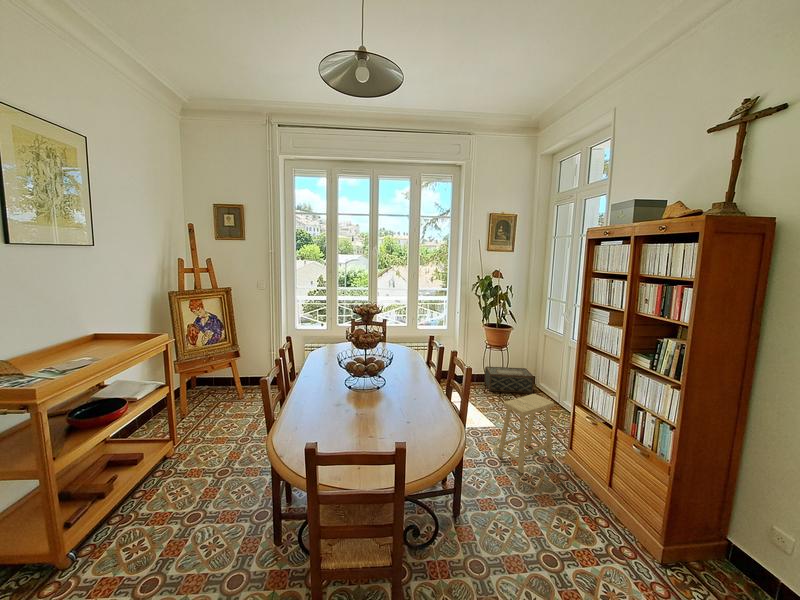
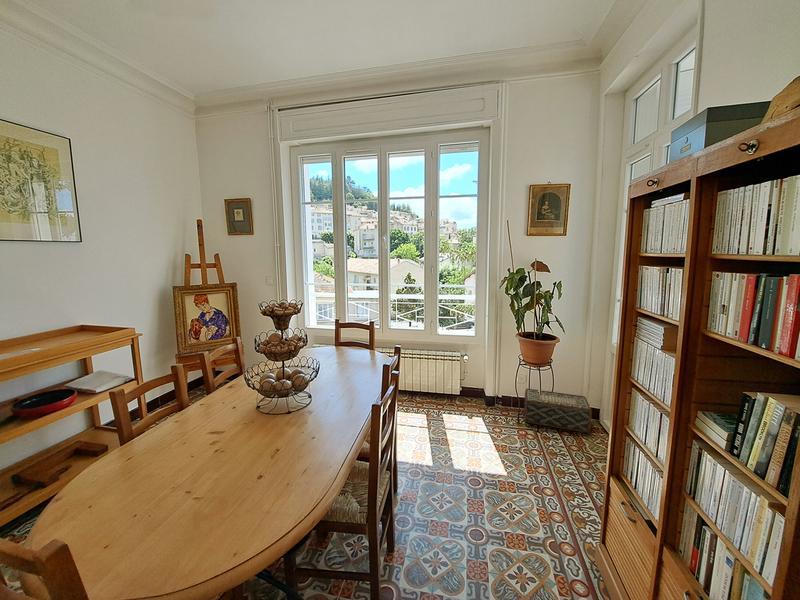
footstool: present [497,394,554,473] -> none [489,443,579,566]

